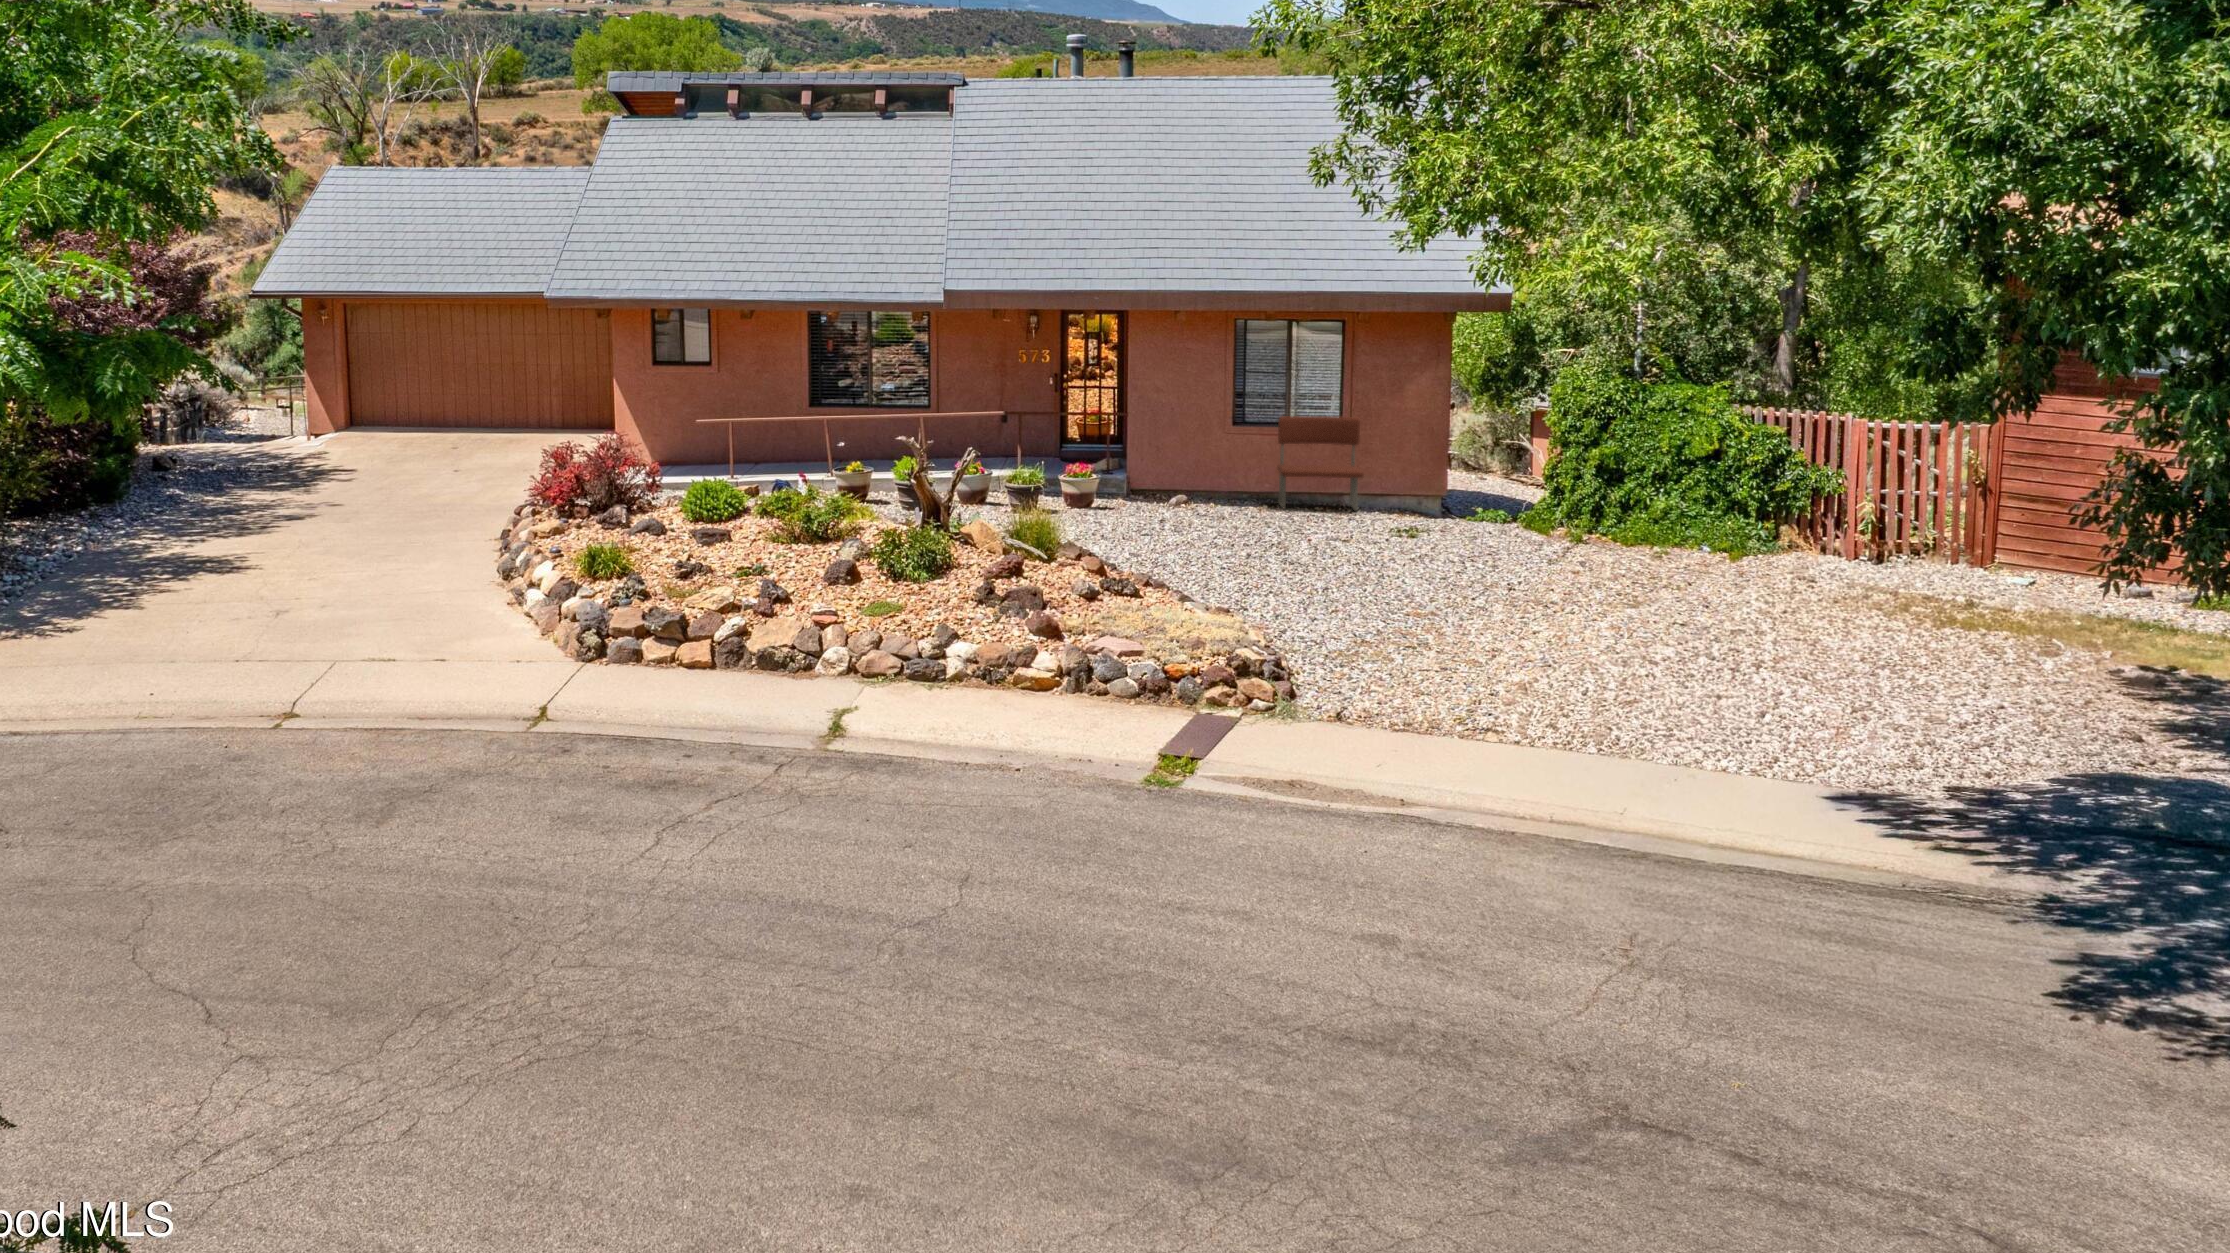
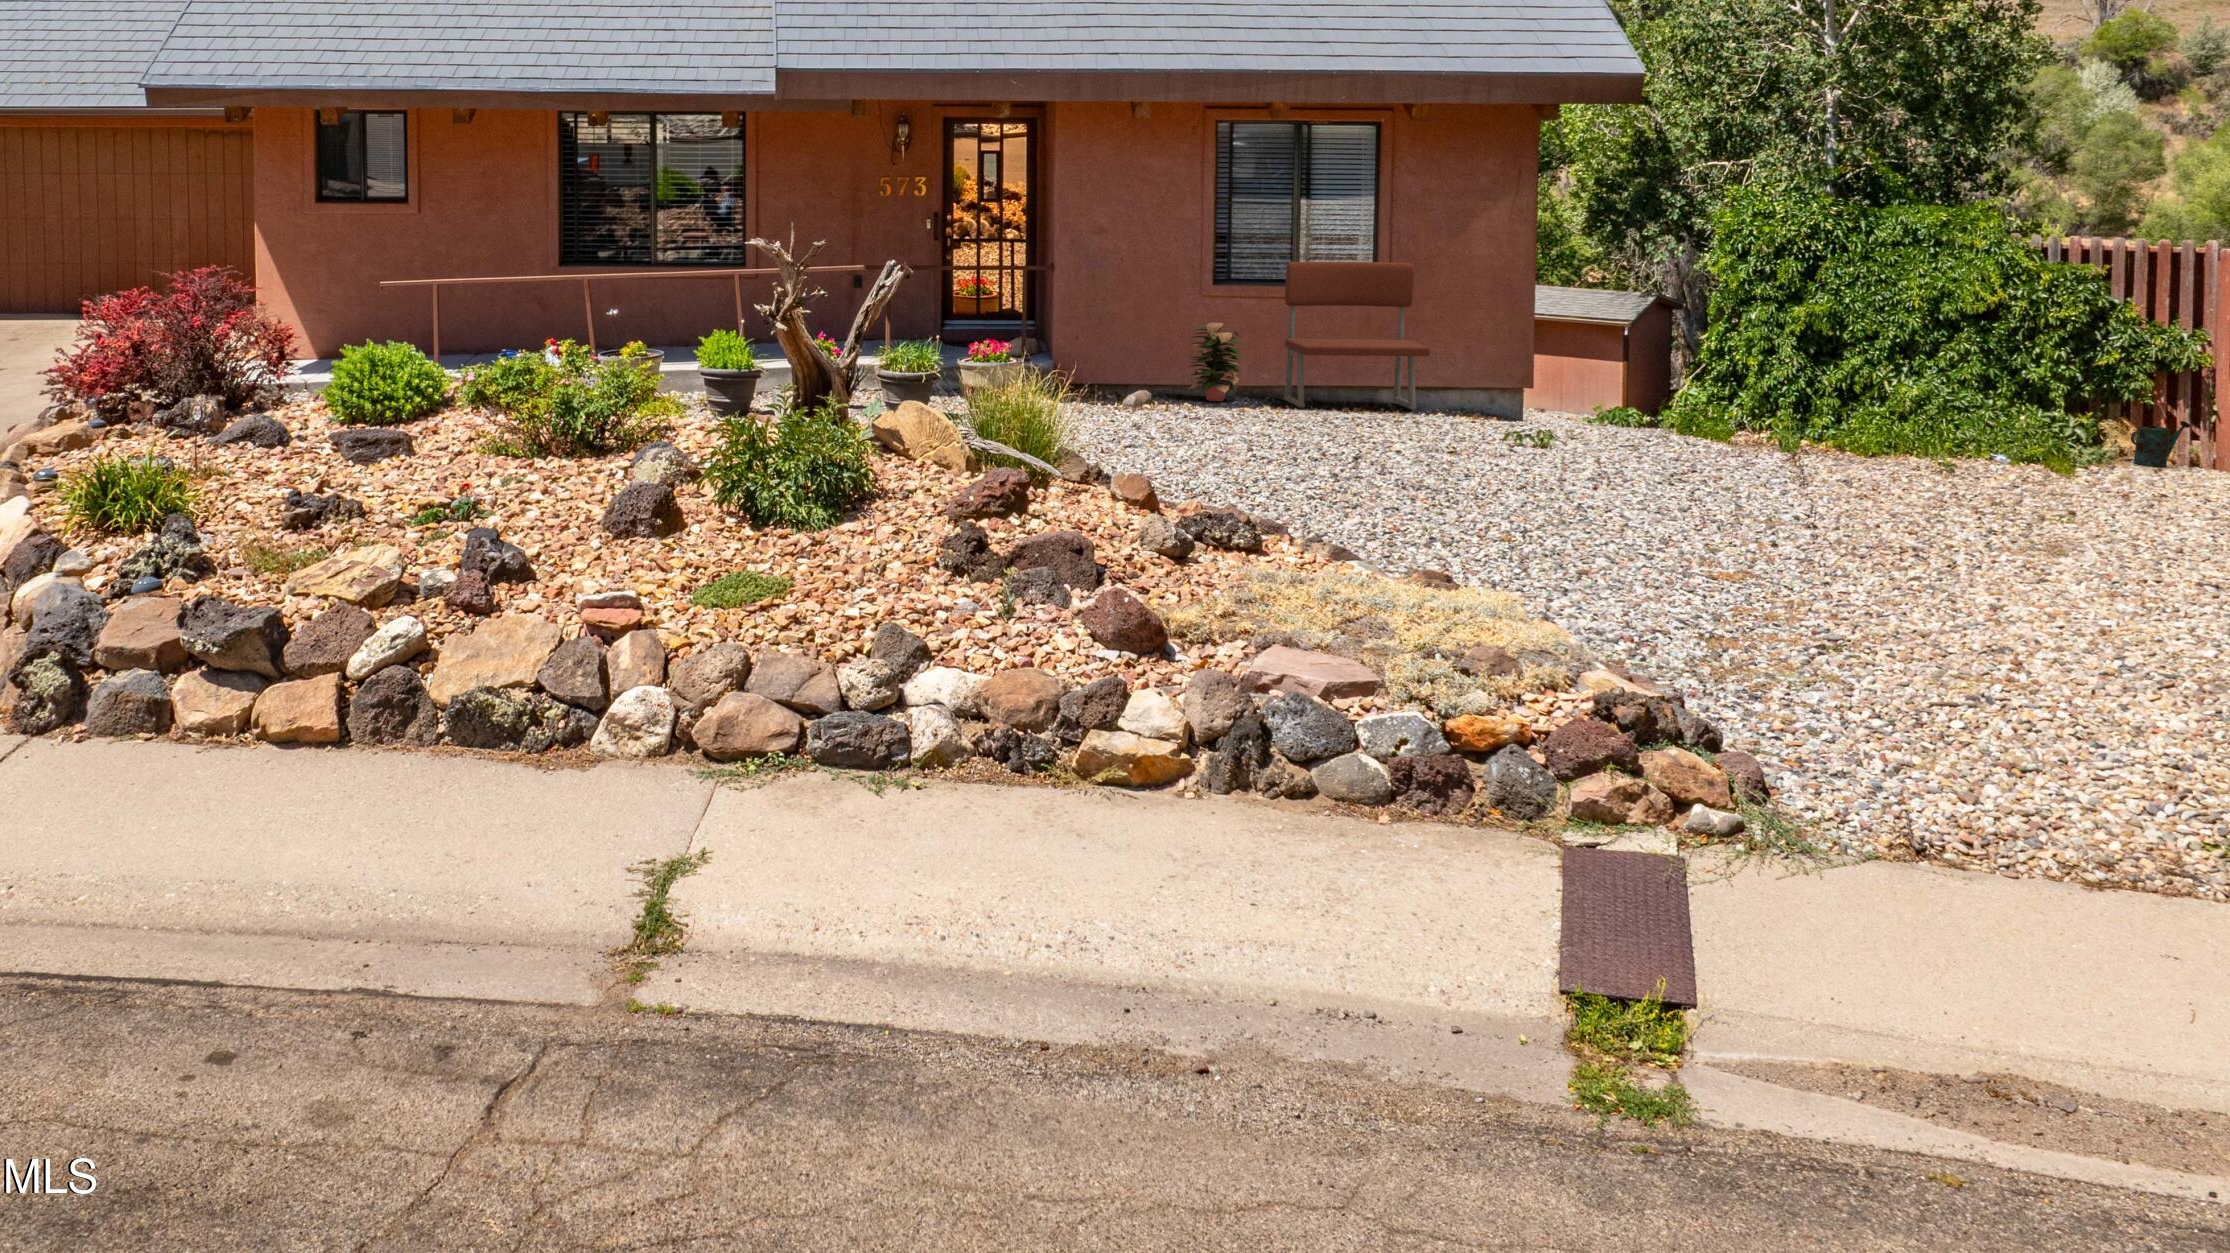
decorative plant: none [1213,455,1249,504] -> present [1188,323,1243,401]
watering can: none [1785,526,1825,555] -> present [2131,421,2190,467]

